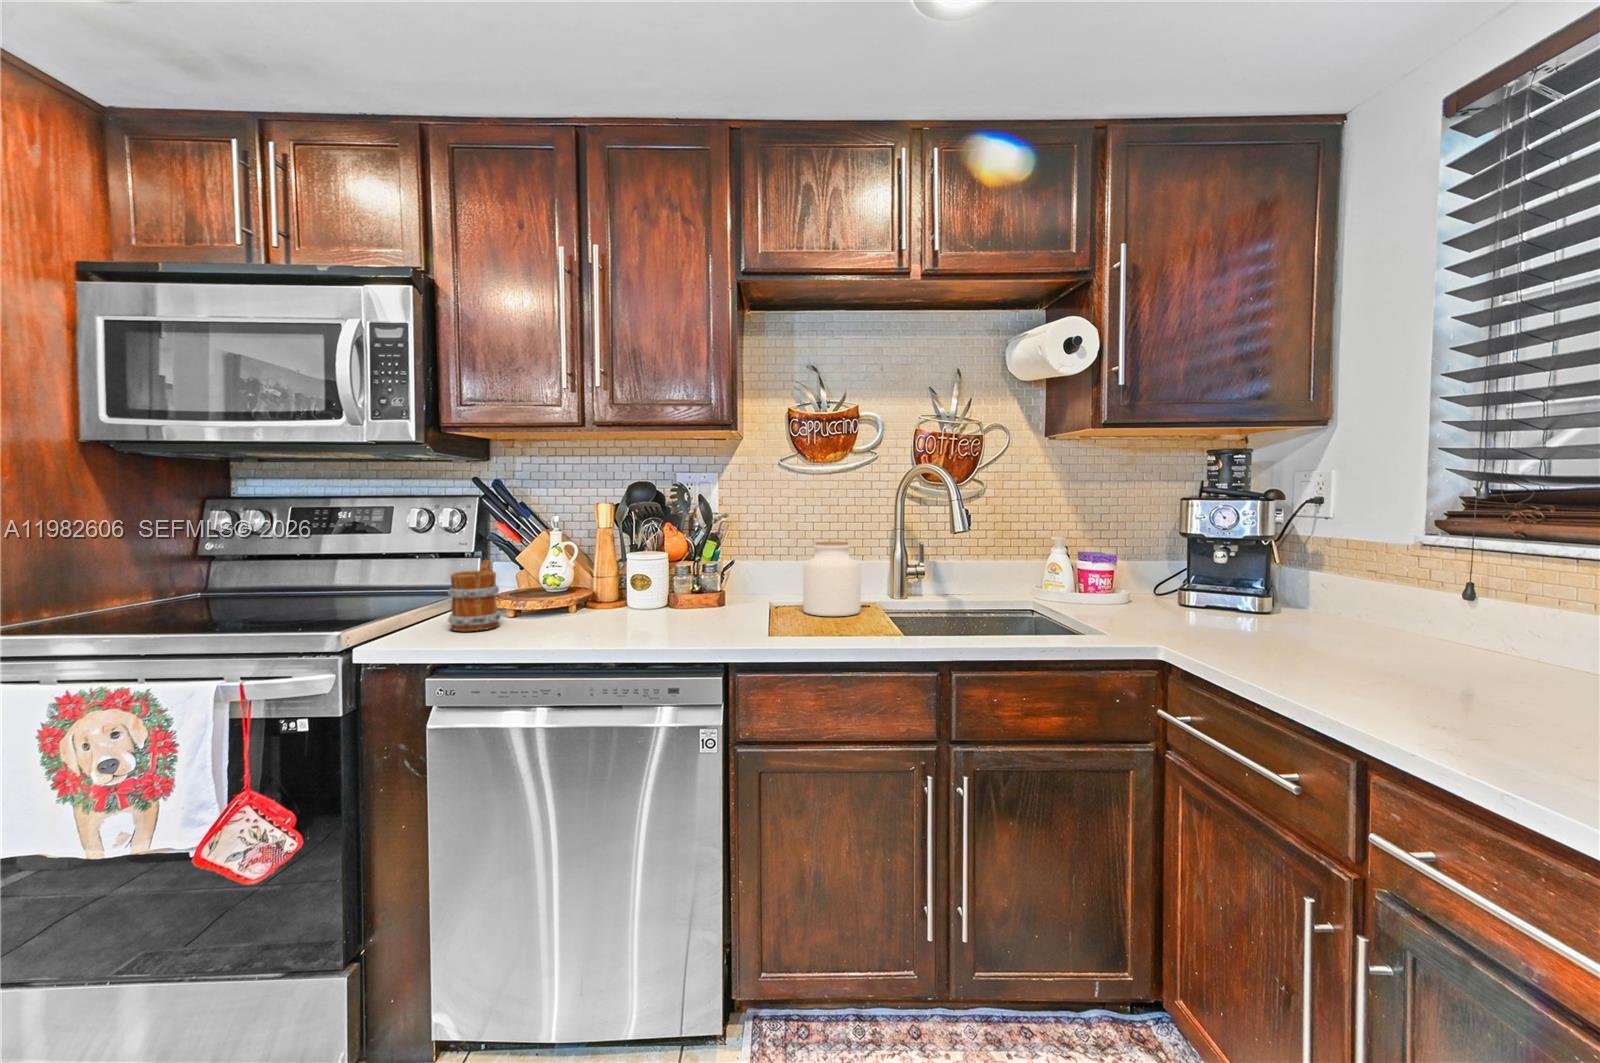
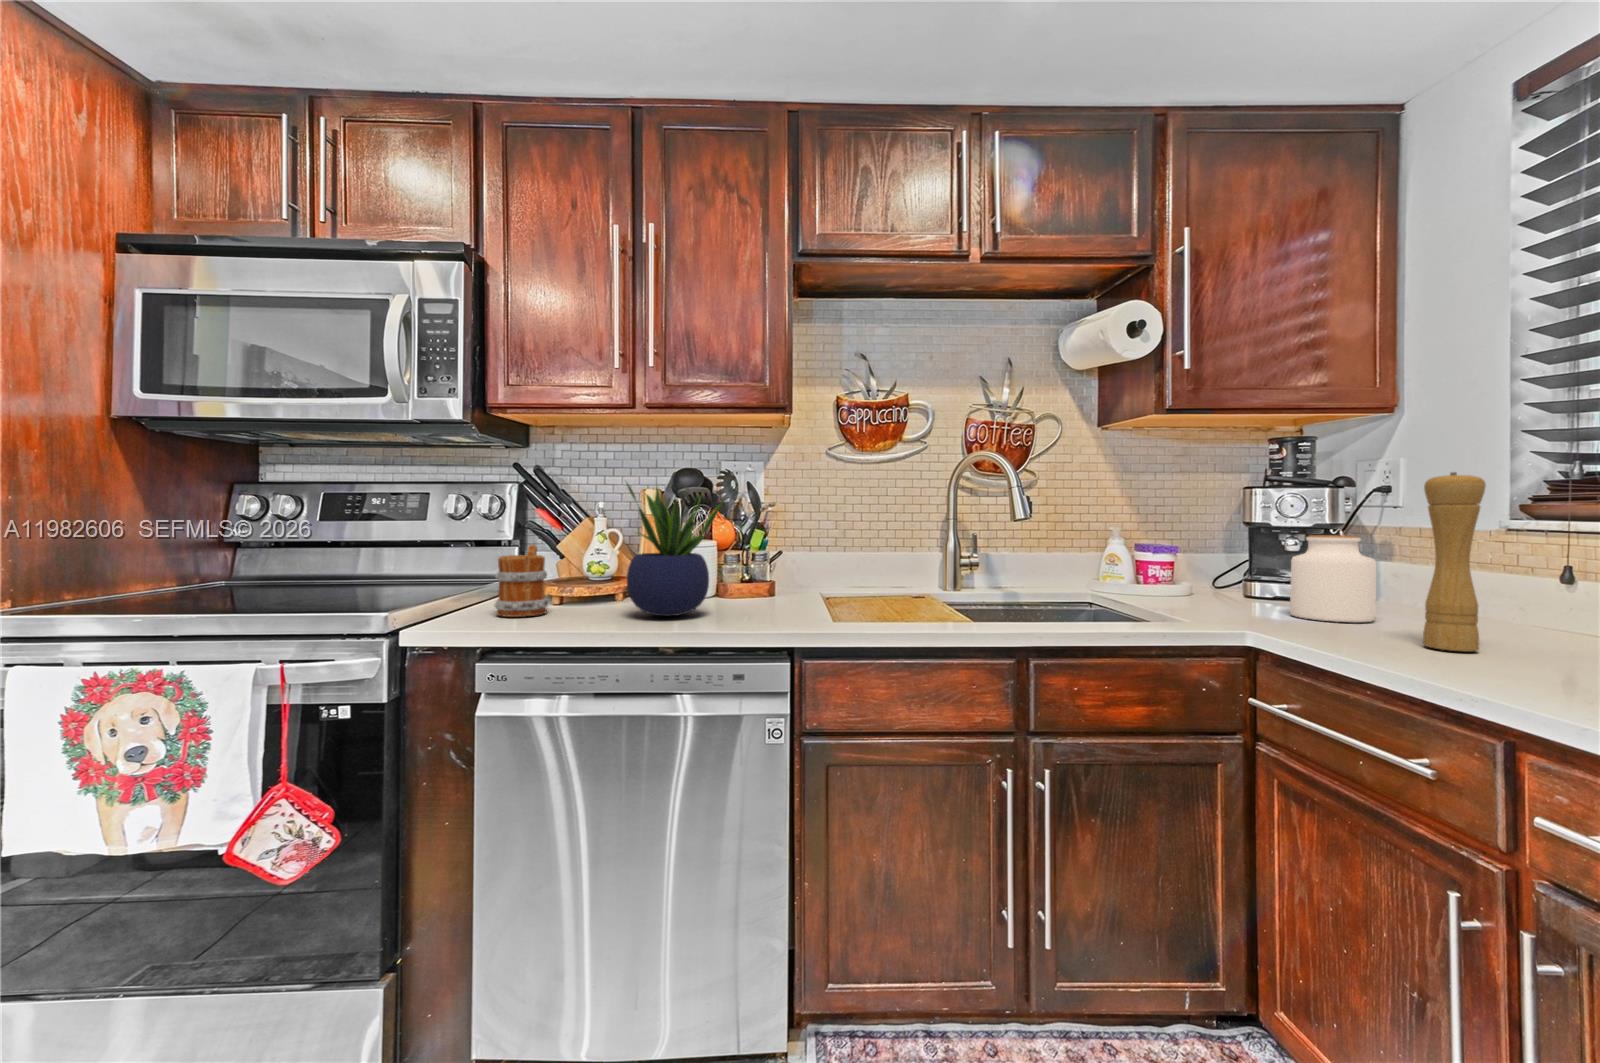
potted plant: none [566,498,667,630] -> present [627,483,723,616]
pepper mill: none [1311,502,1369,672] -> present [1423,472,1486,652]
jar: present [803,542,861,616] -> present [1290,535,1376,622]

